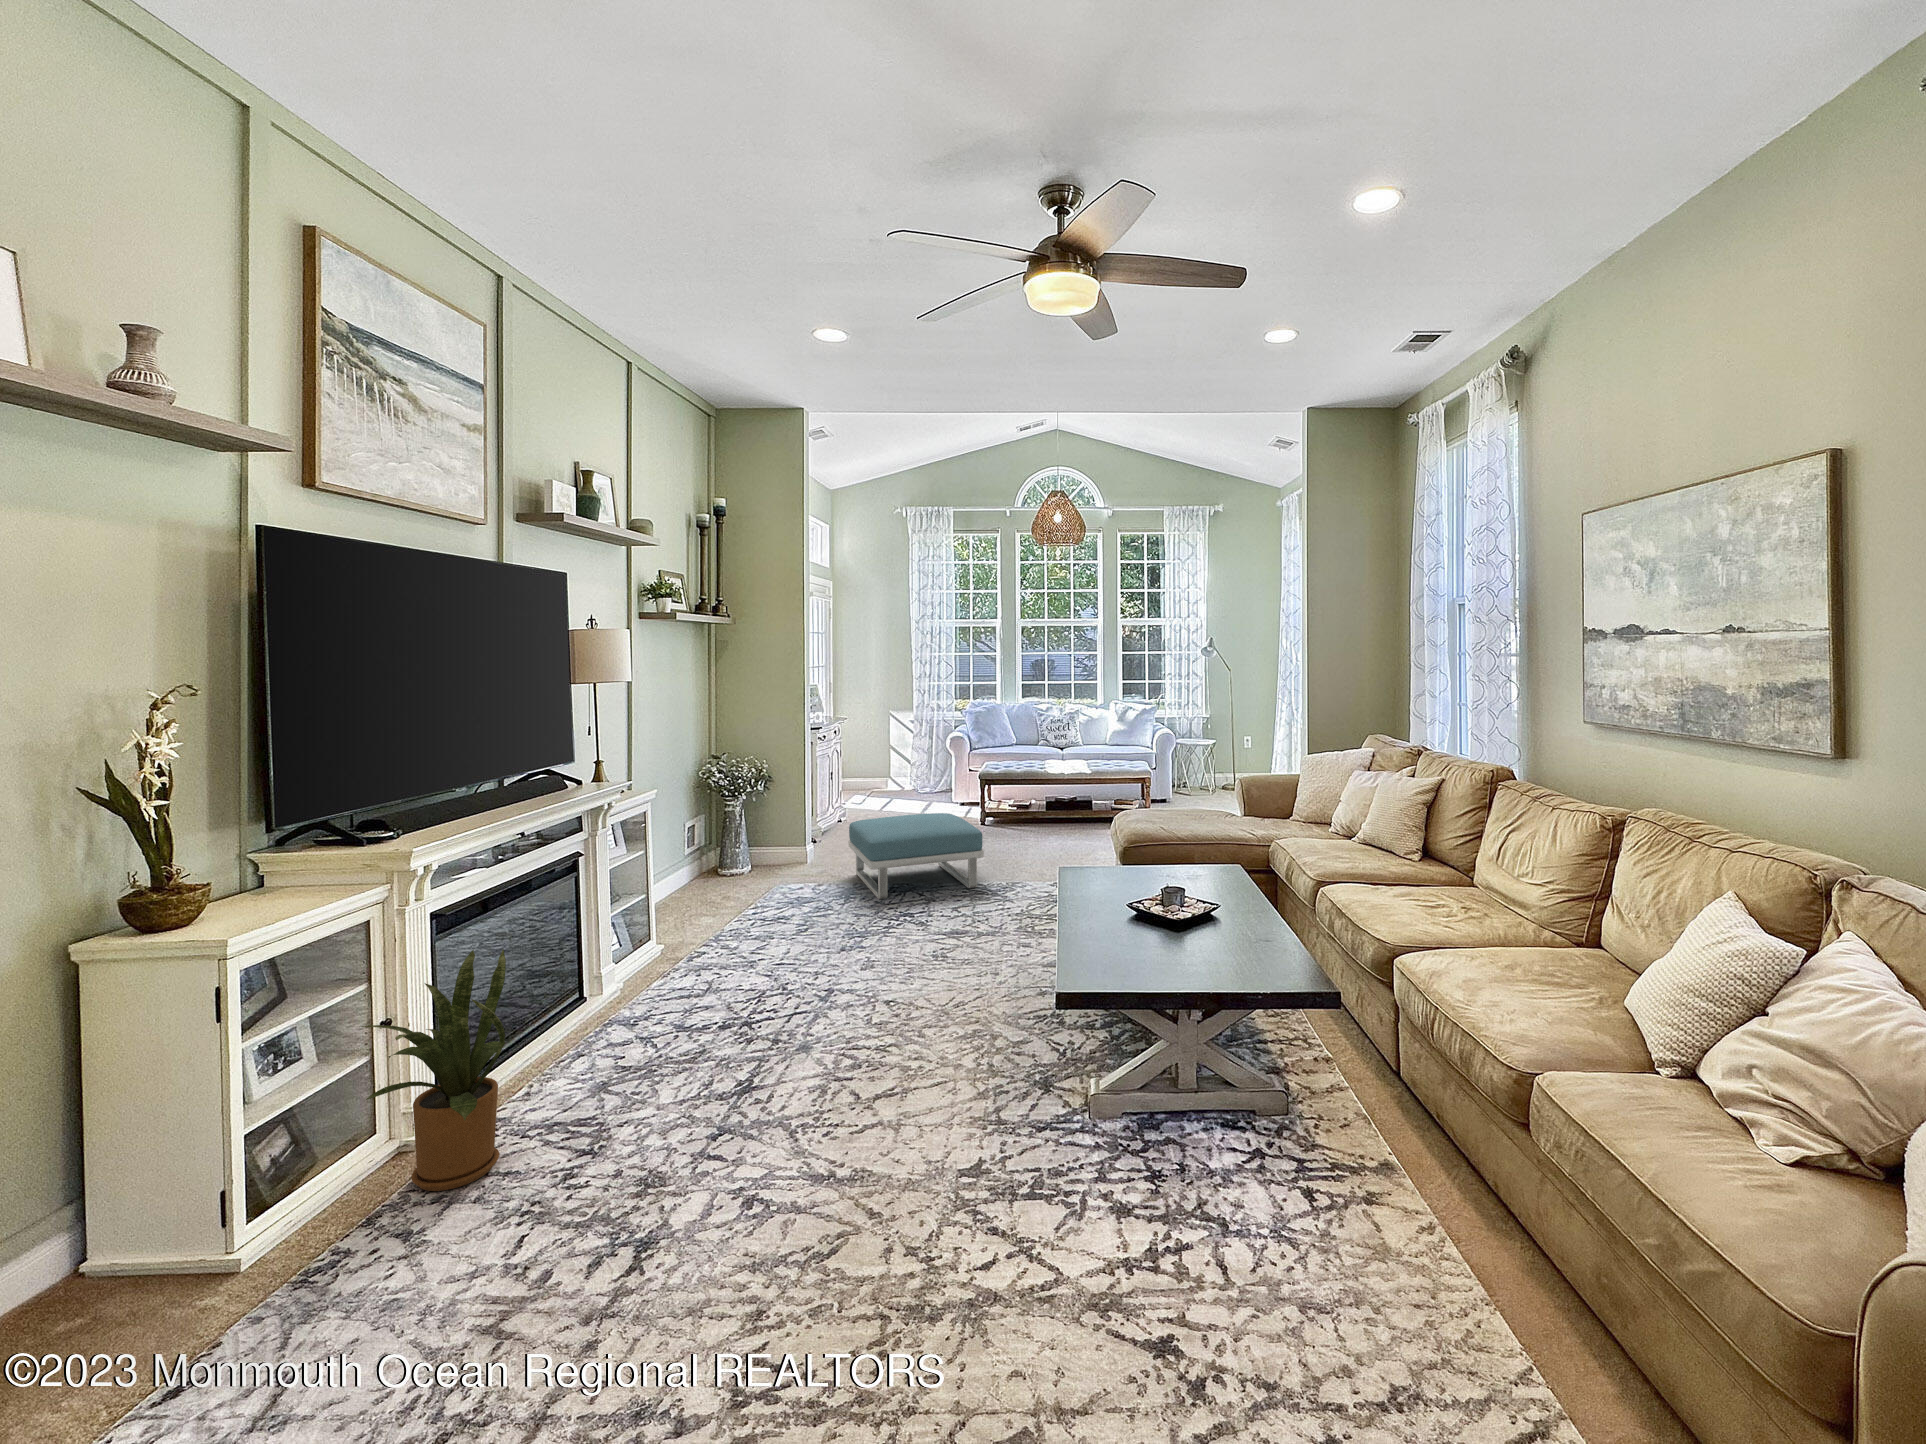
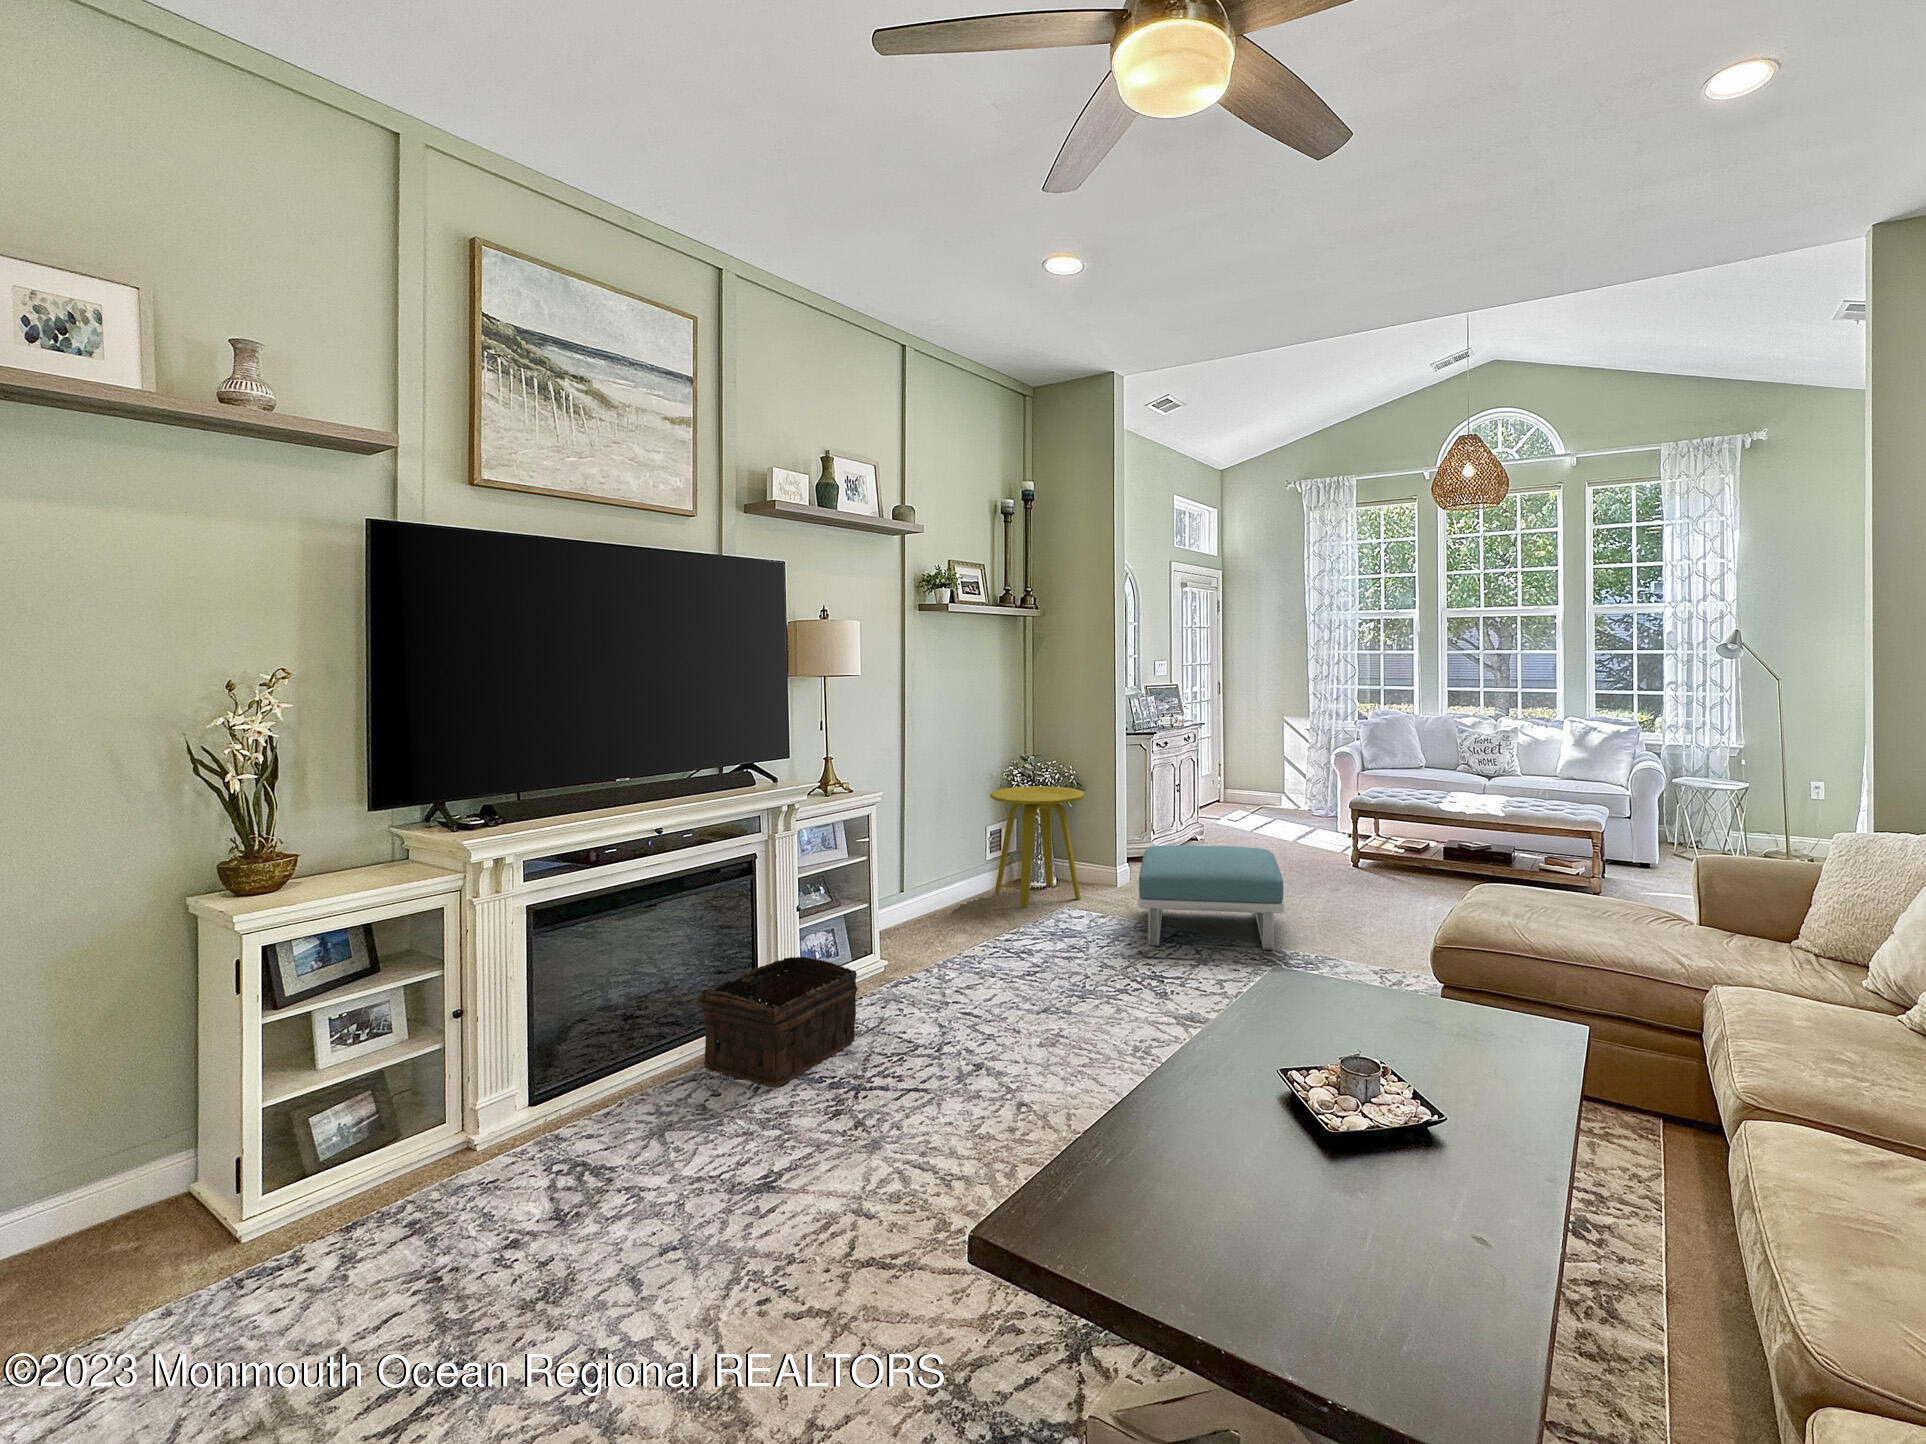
side table: none [695,780,787,890] -> present [990,786,1085,908]
basket: none [549,935,704,1049] -> present [689,957,857,1086]
house plant: present [362,950,506,1191] -> none [350,953,558,1209]

